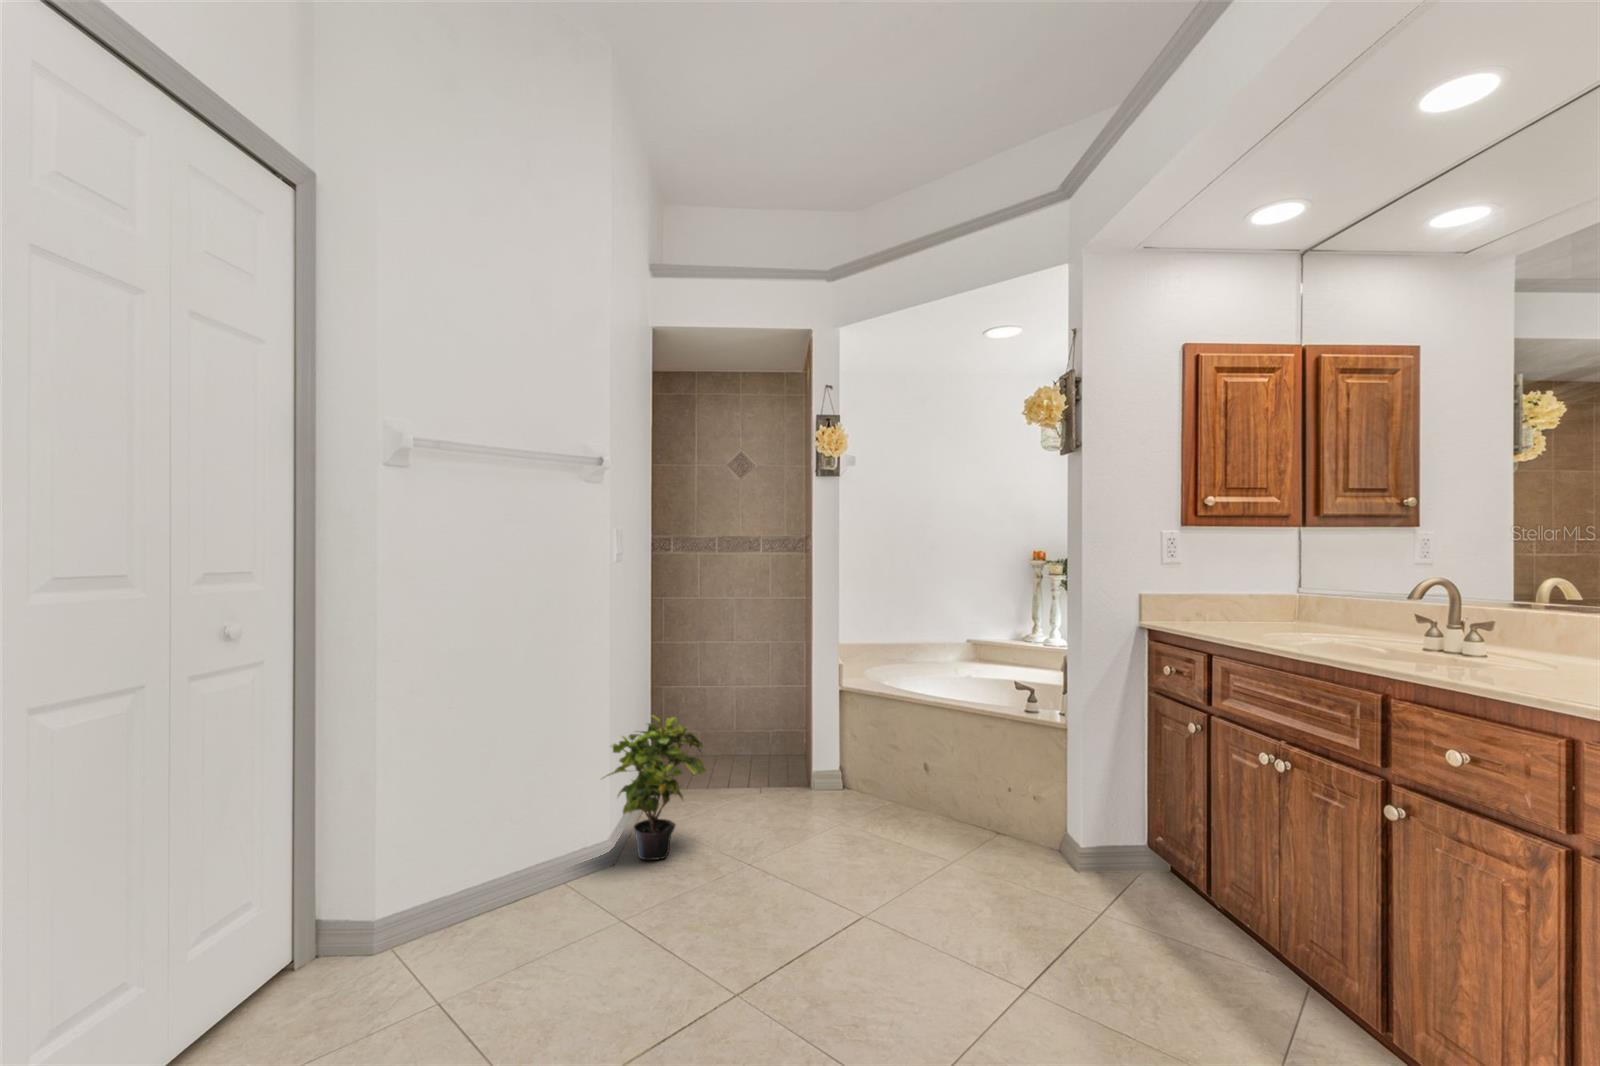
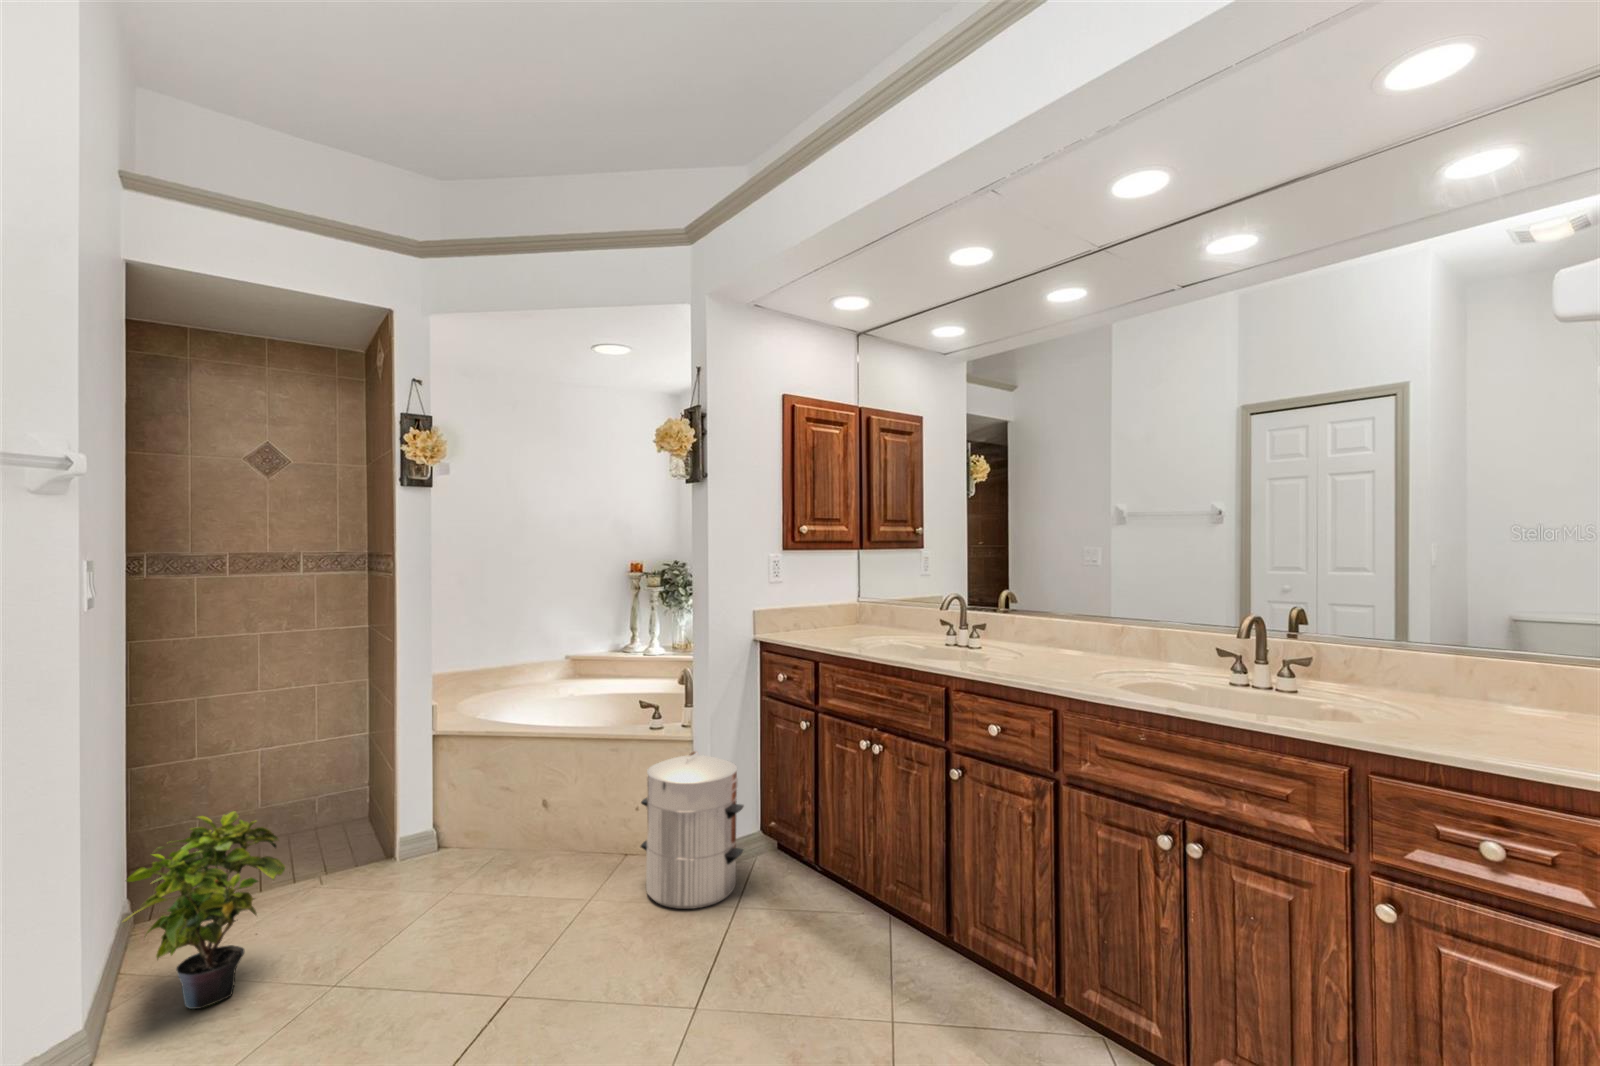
waste bin: none [1001,737,1116,908] -> present [641,751,744,909]

